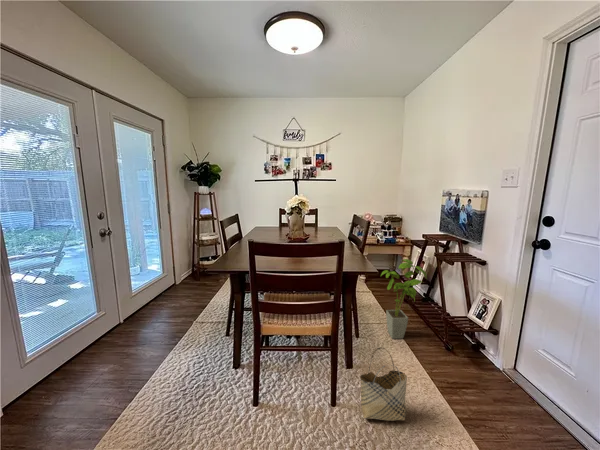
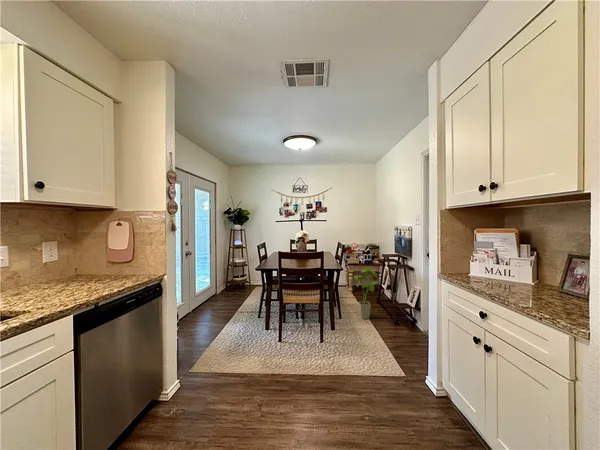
woven basket: present [360,347,407,421] -> none [334,309,359,346]

